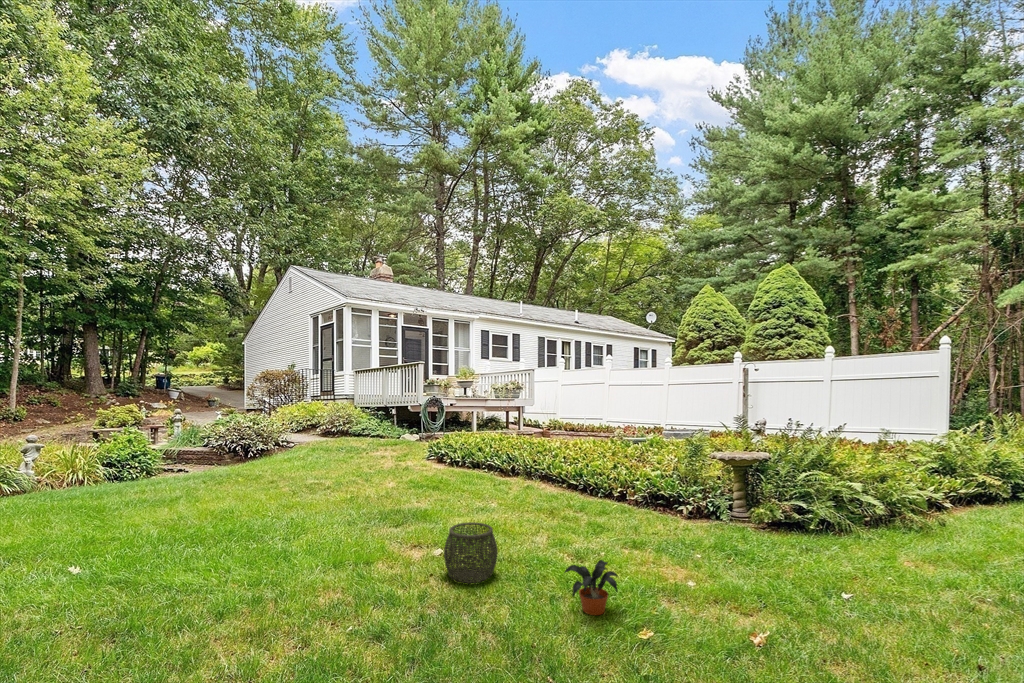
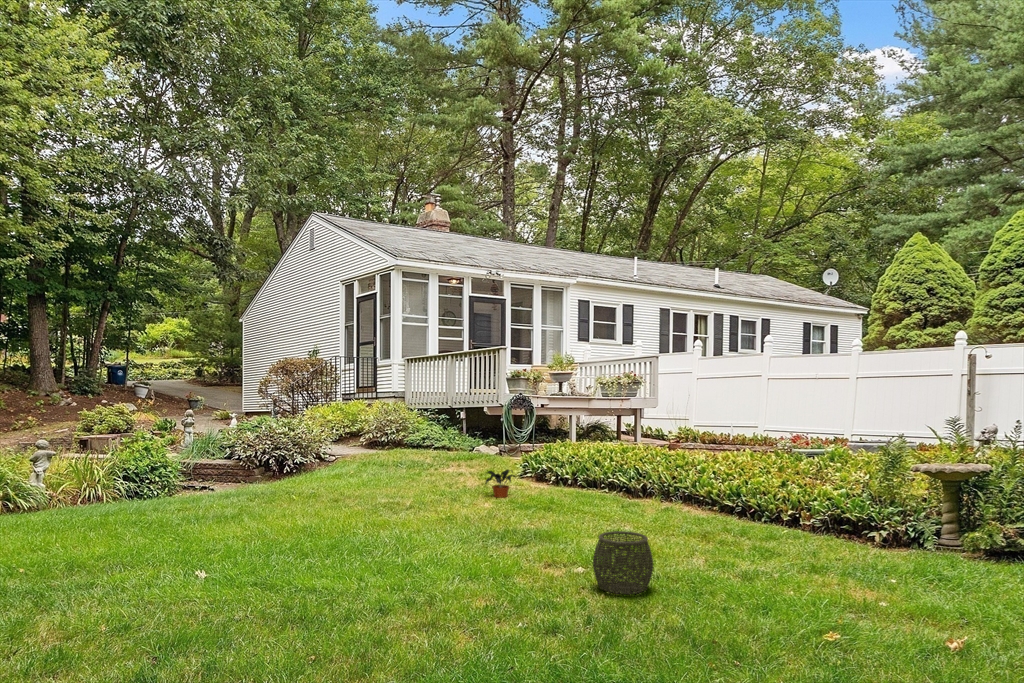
potted plant: present [565,560,618,615] -> present [486,470,515,497]

